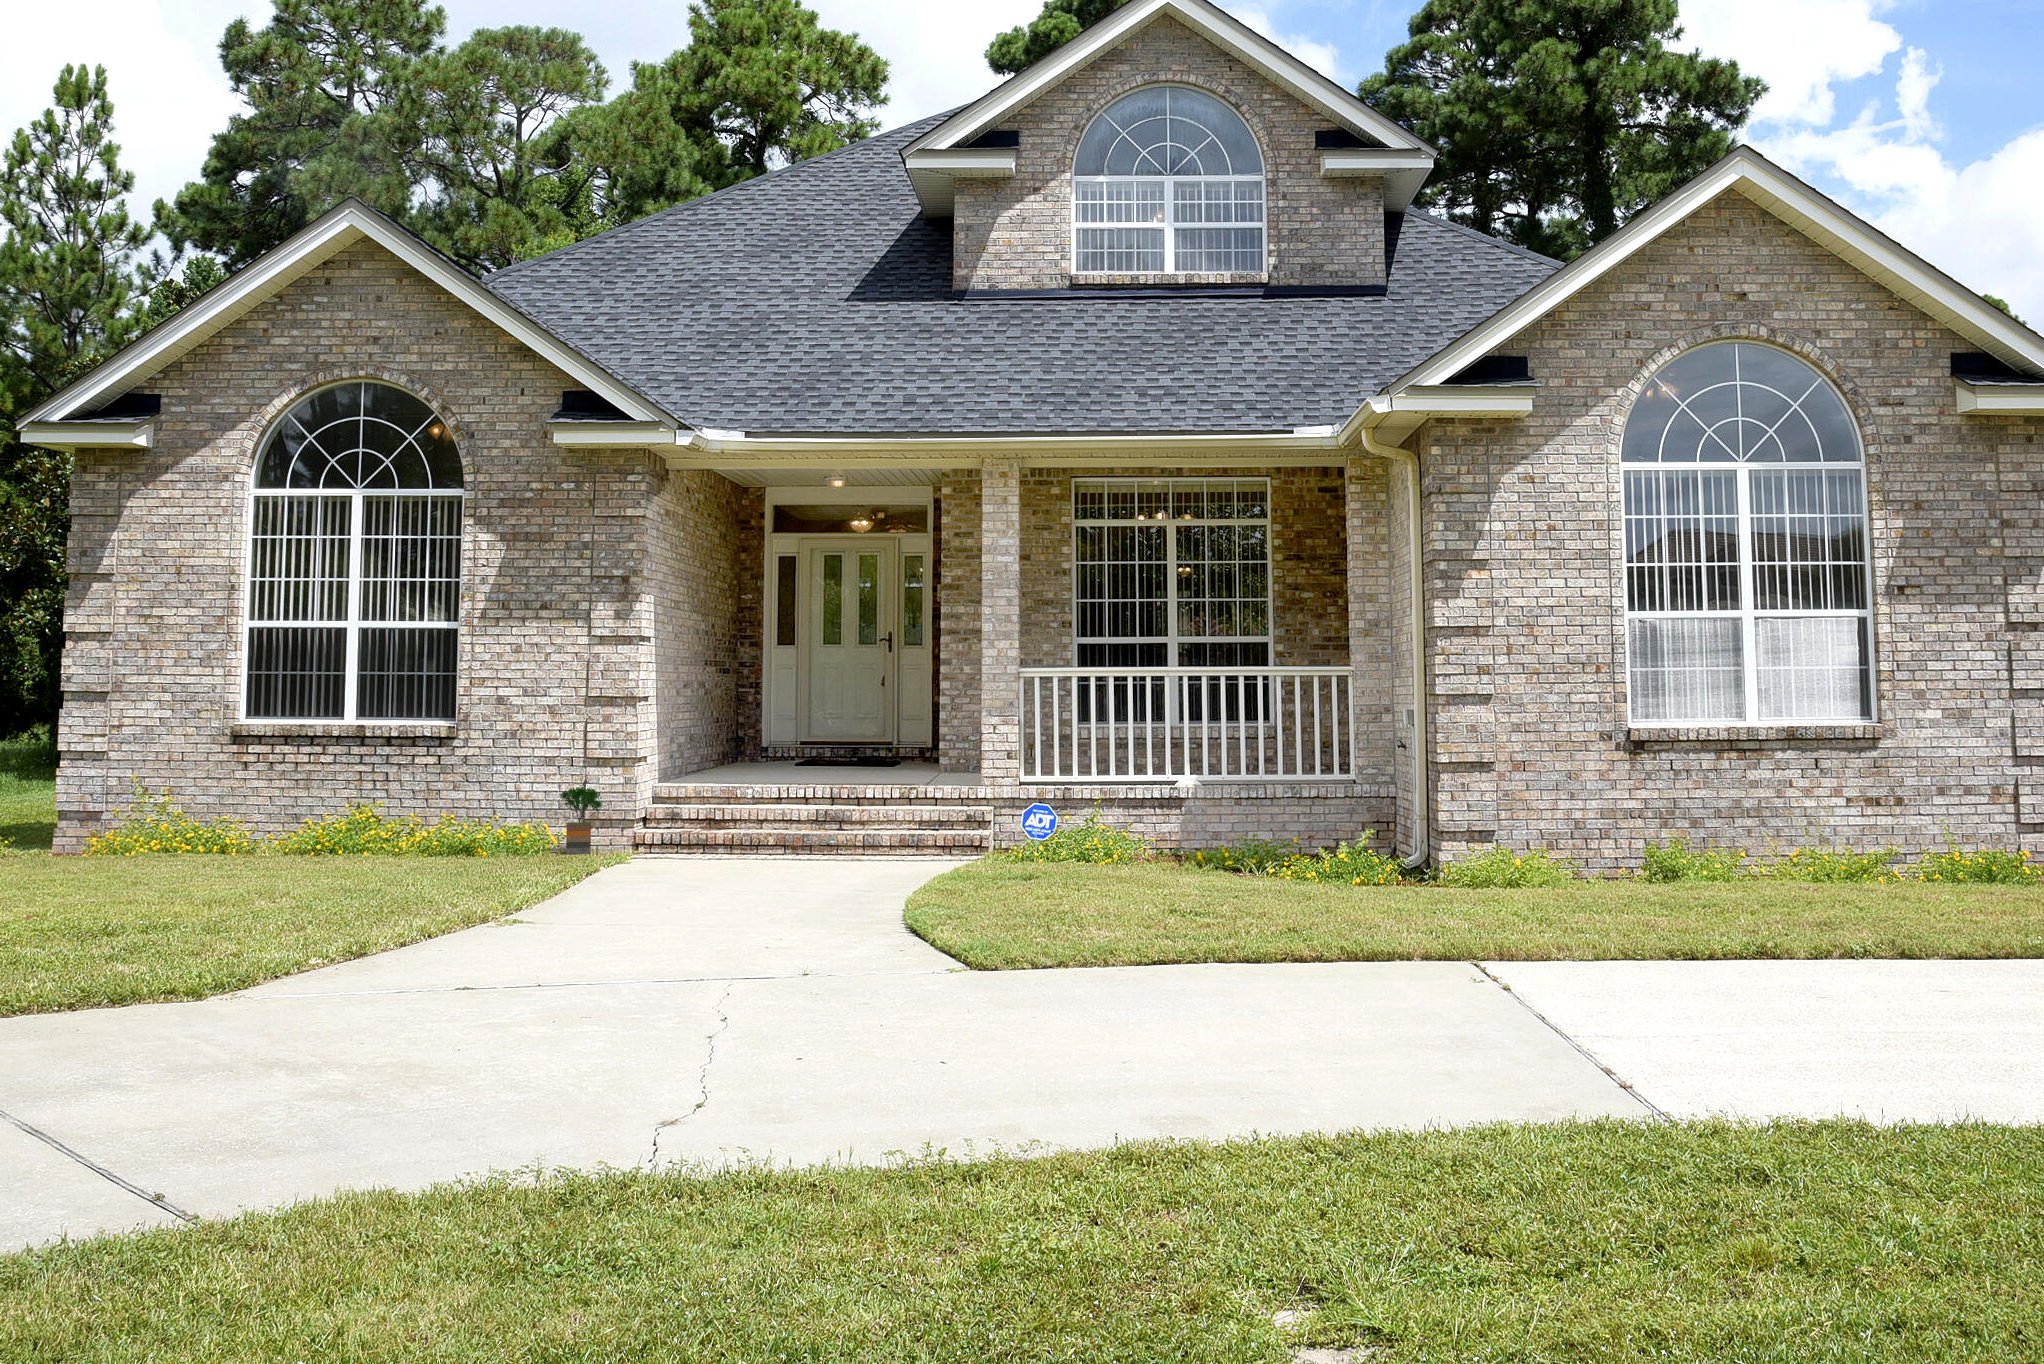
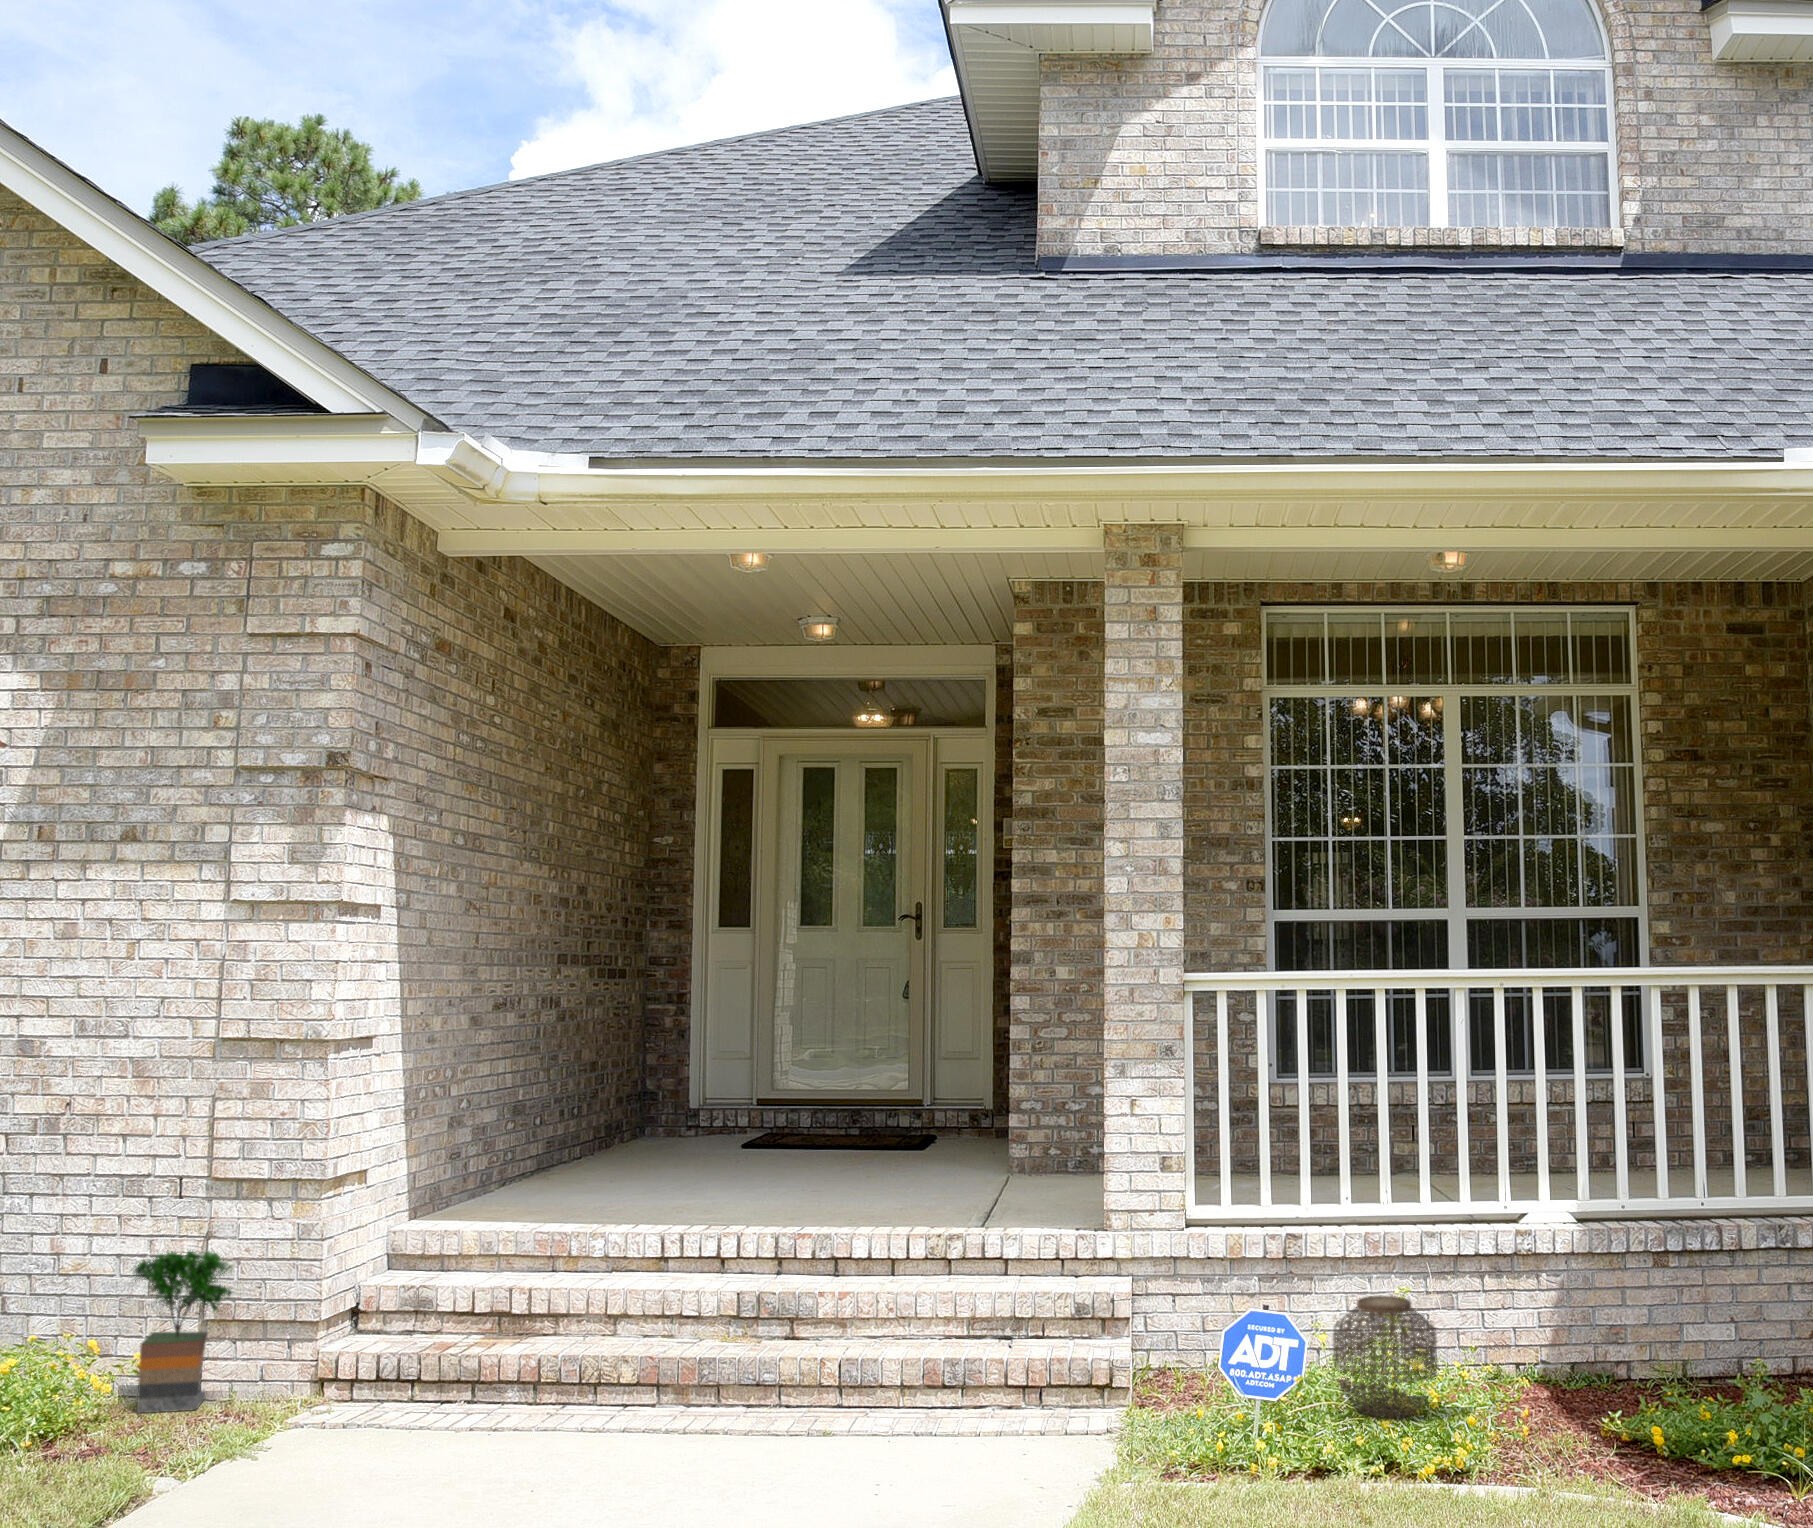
woven basket: none [1077,805,1121,854] -> present [1333,1296,1437,1418]

